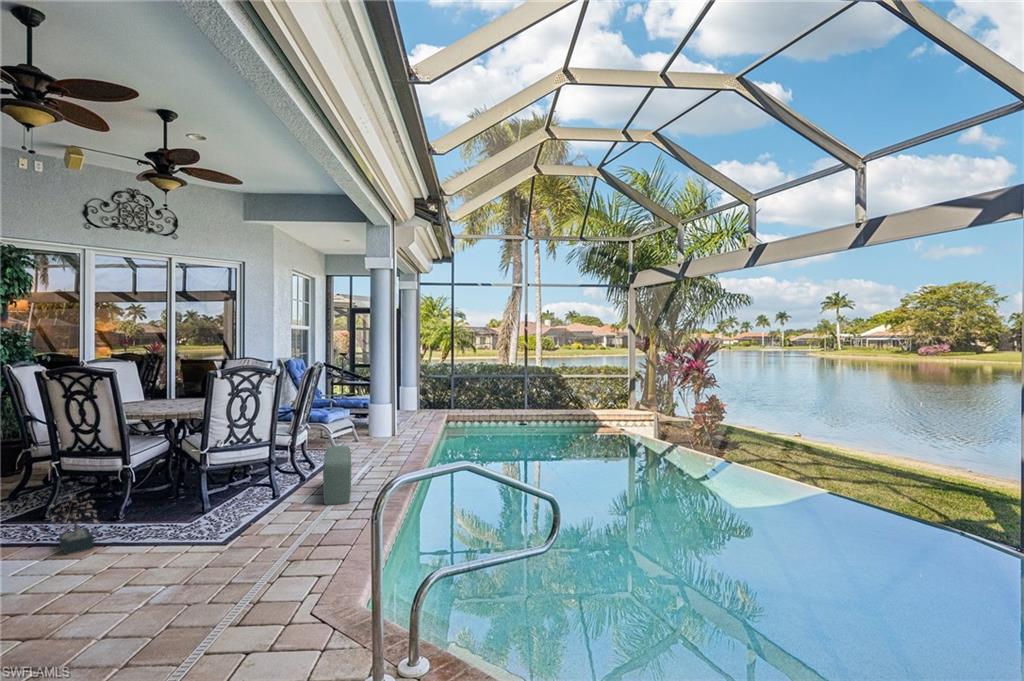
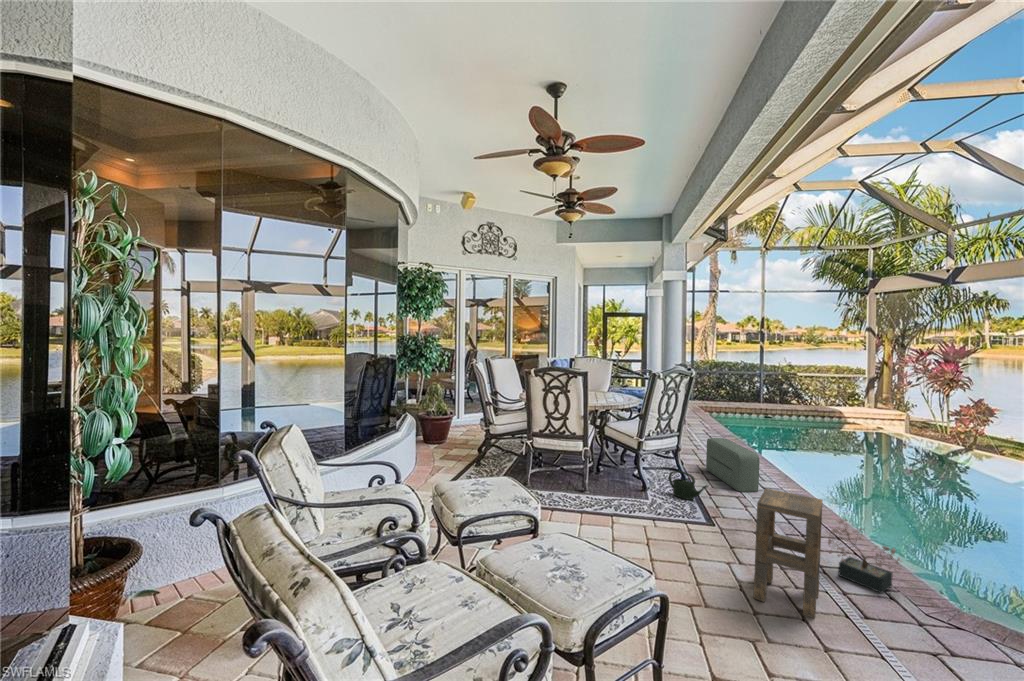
watering can: none [233,486,262,520] -> present [668,471,708,500]
side table: none [131,491,226,632] -> present [754,488,823,618]
decorative plant: present [50,494,99,555] -> present [827,519,901,593]

